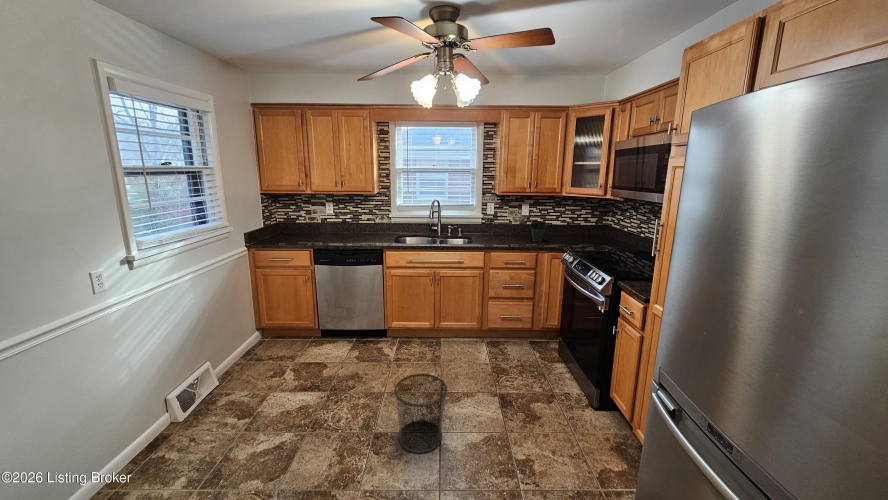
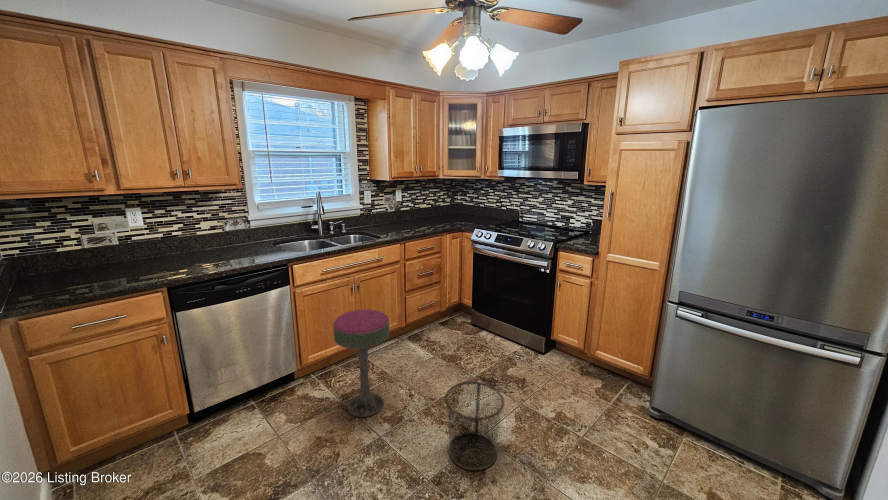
potted plant: present [528,221,547,242] -> none [419,189,439,226]
bar stool: none [378,293,421,377] -> present [333,309,389,417]

